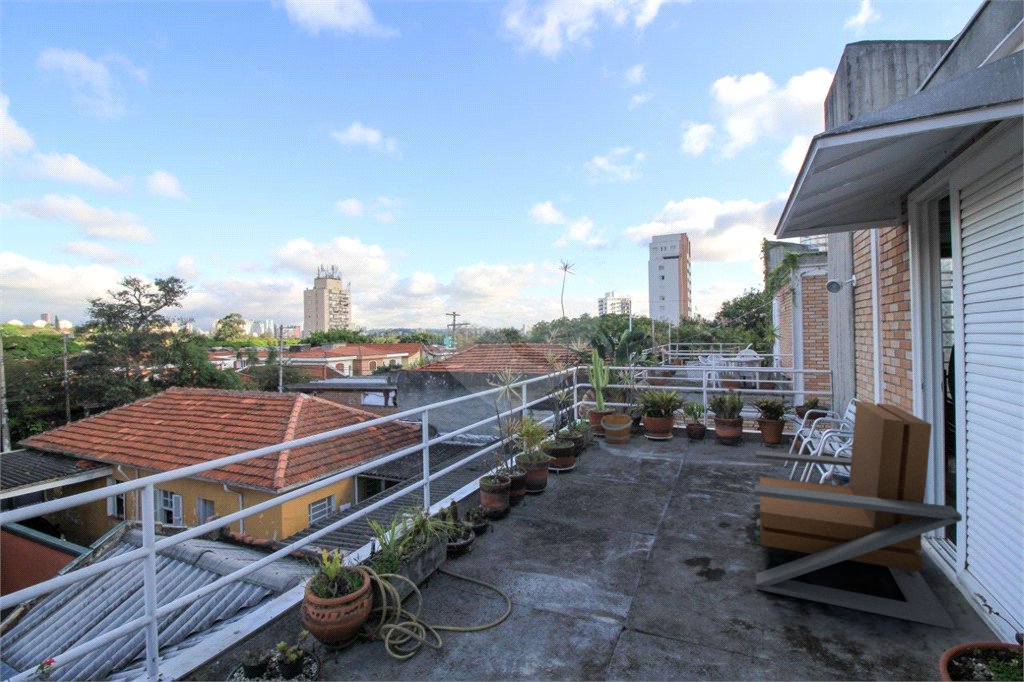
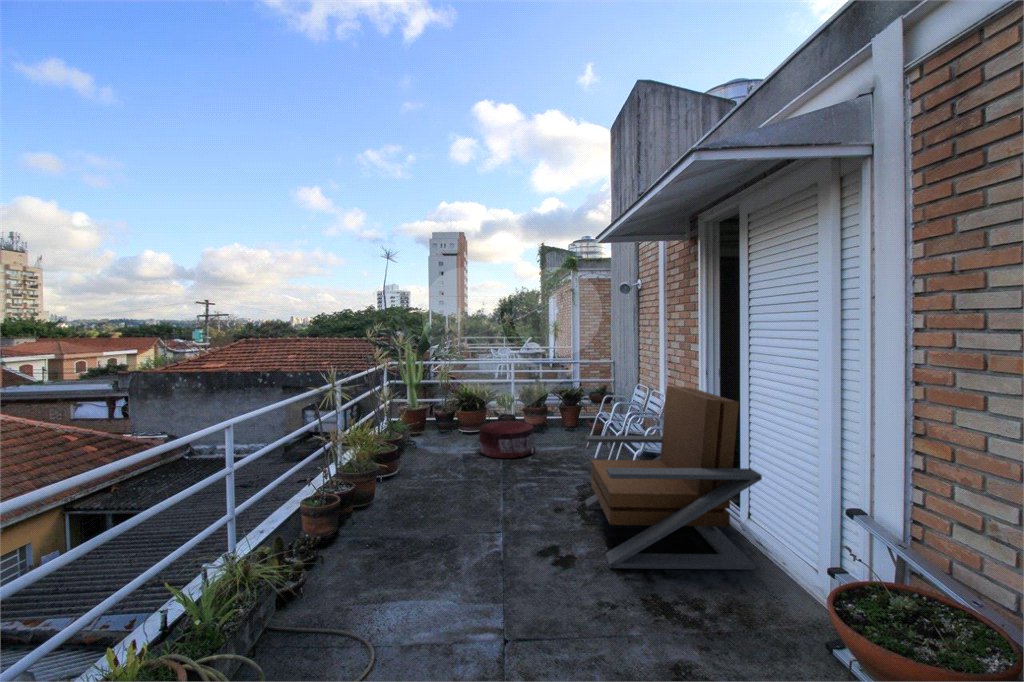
bucket: present [601,415,633,444] -> none [415,410,449,440]
pouf: none [658,430,722,468] -> present [479,421,535,458]

